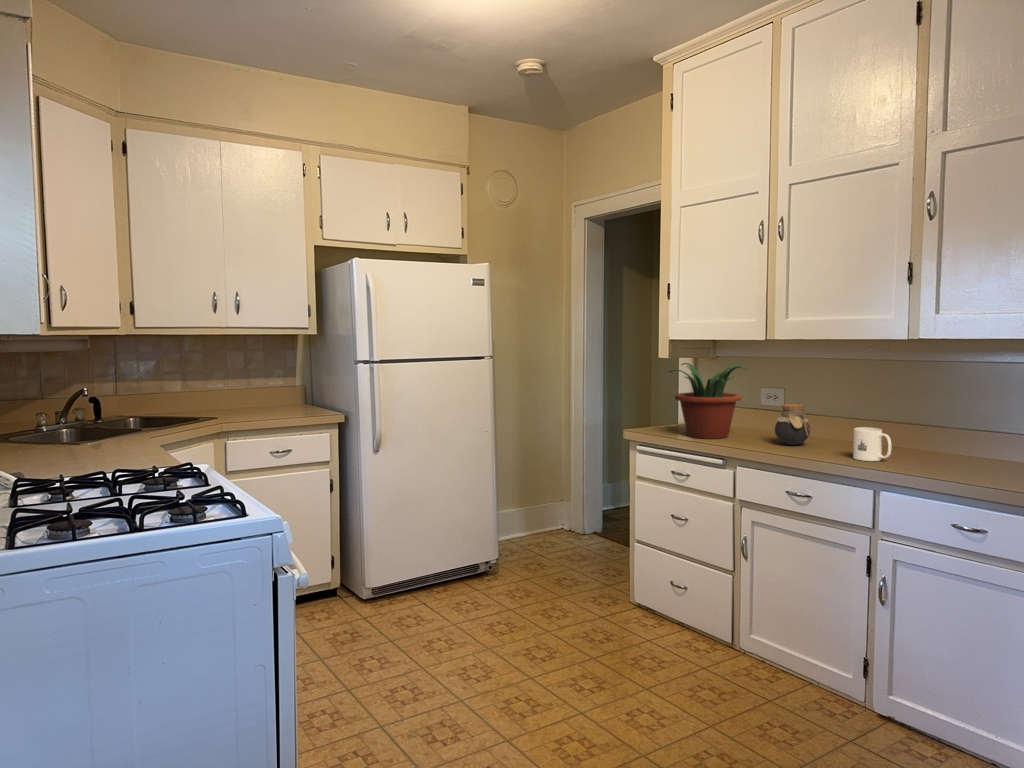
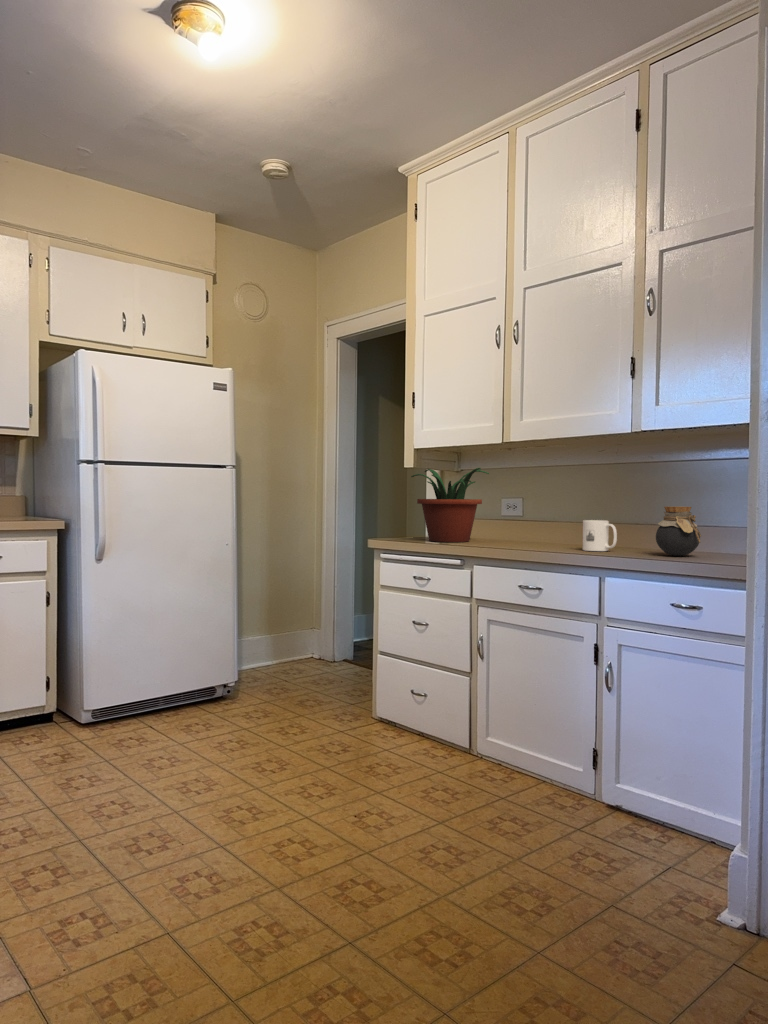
jar: present [775,404,810,445] -> present [656,507,701,556]

